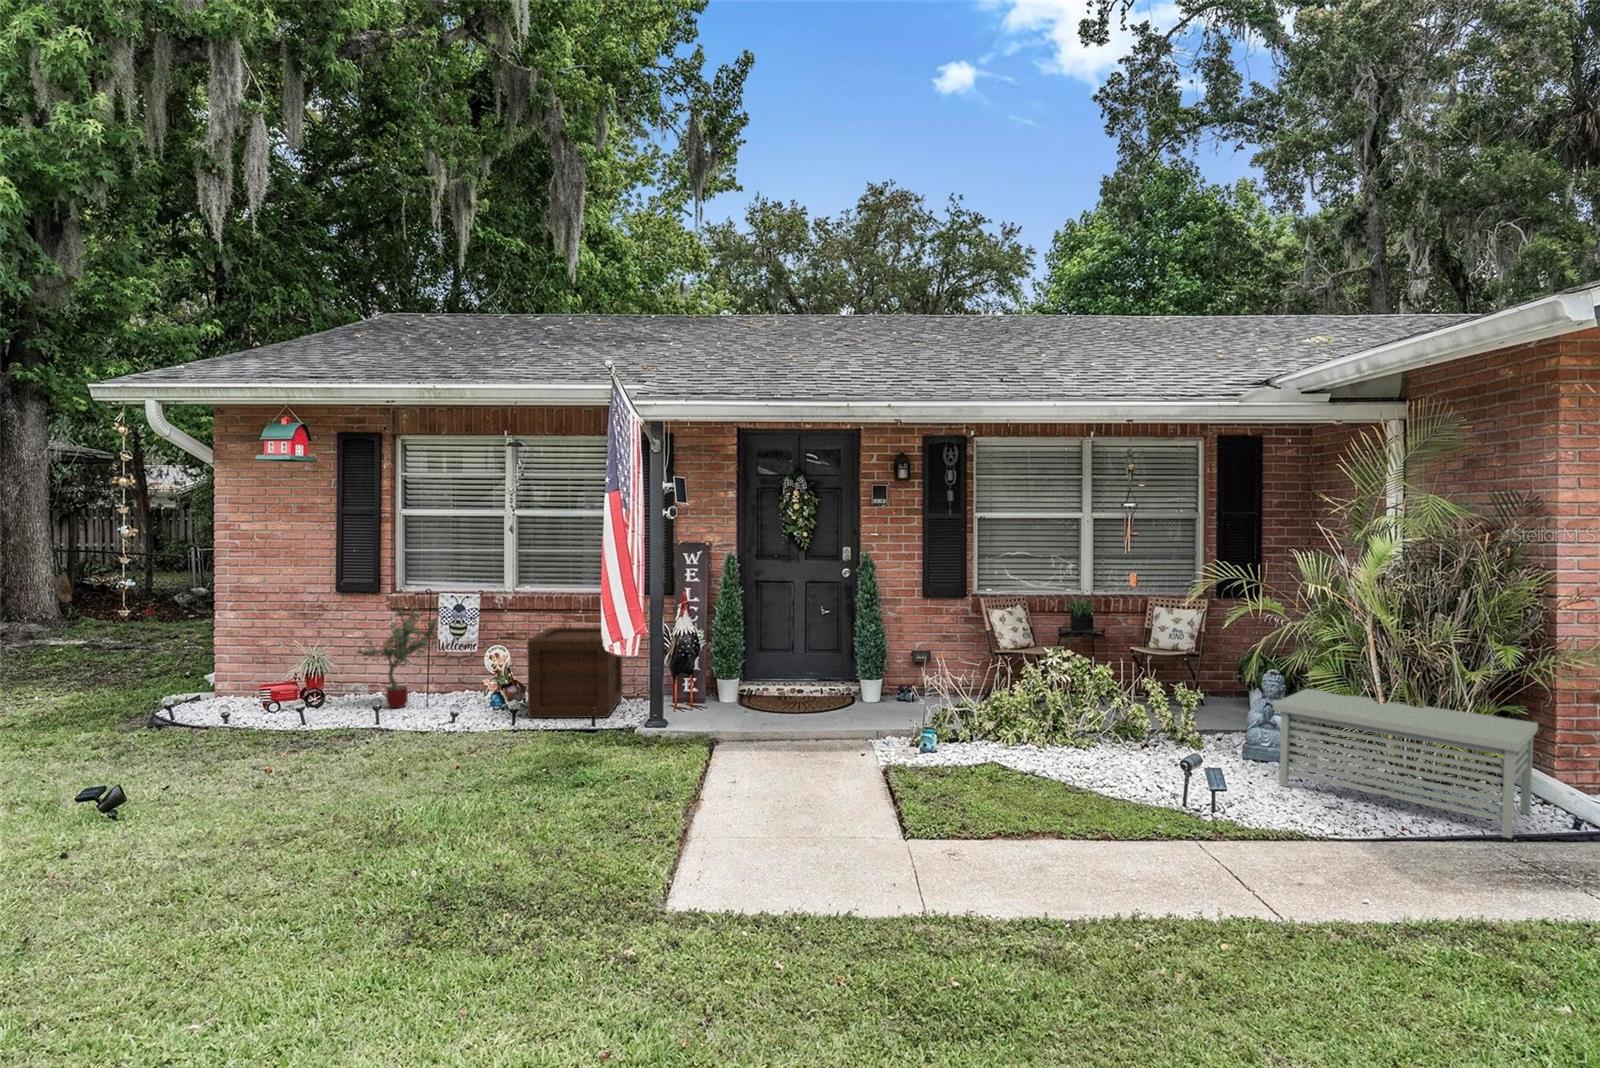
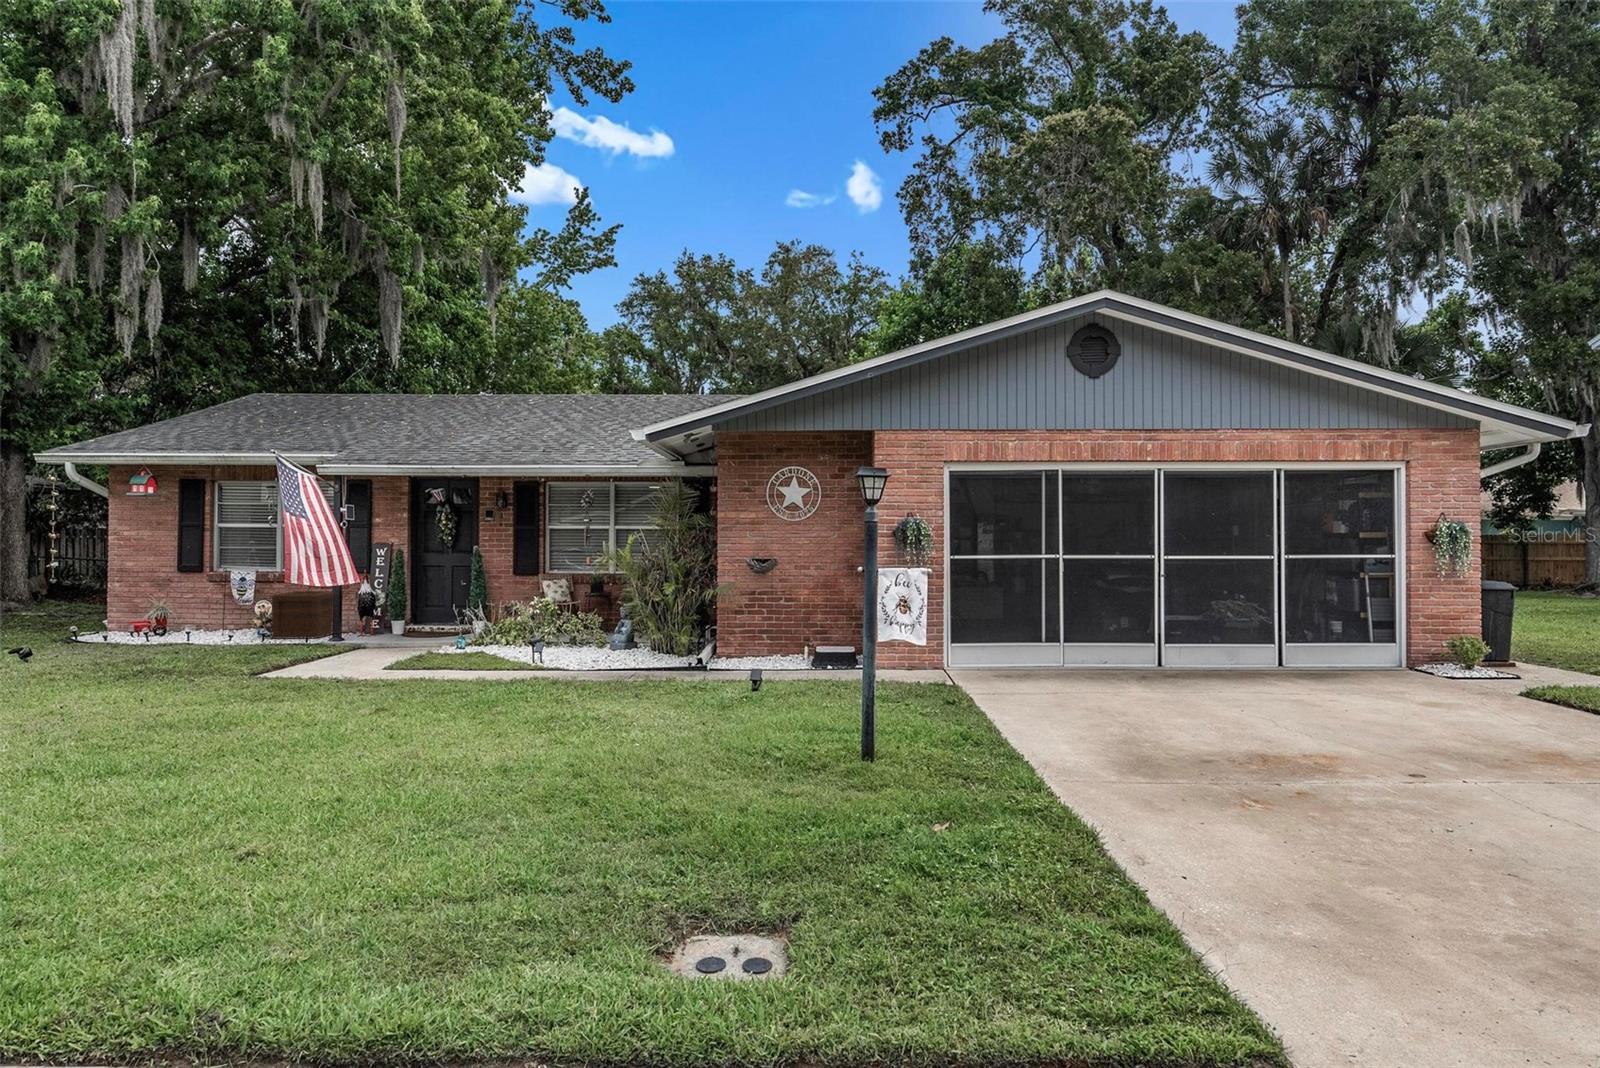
potted tree: present [357,606,436,708] -> none [182,578,231,636]
storage bench: present [1273,689,1538,838] -> none [600,611,694,666]

